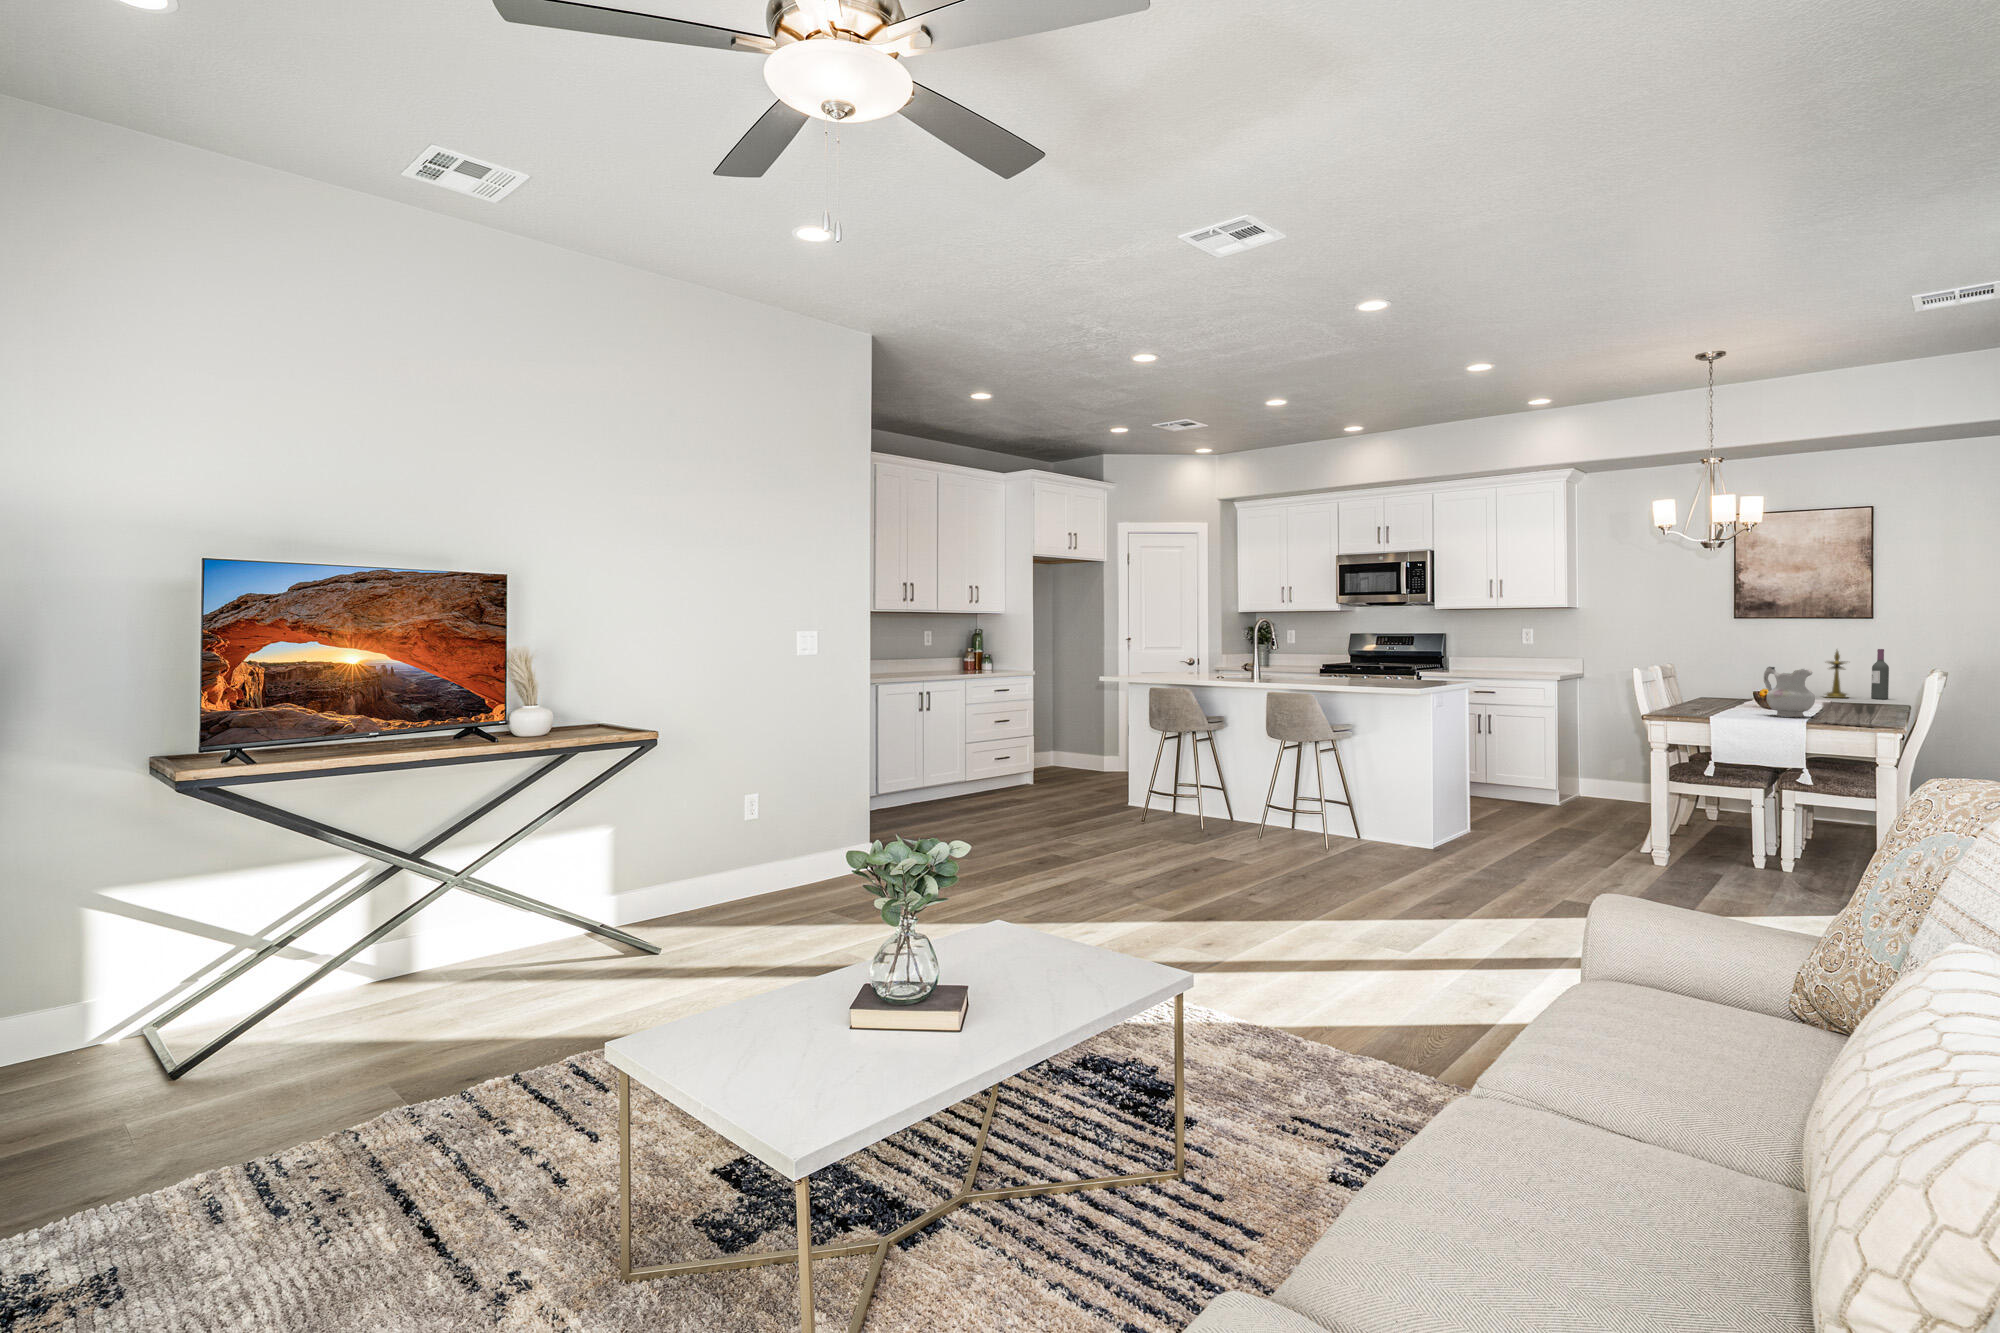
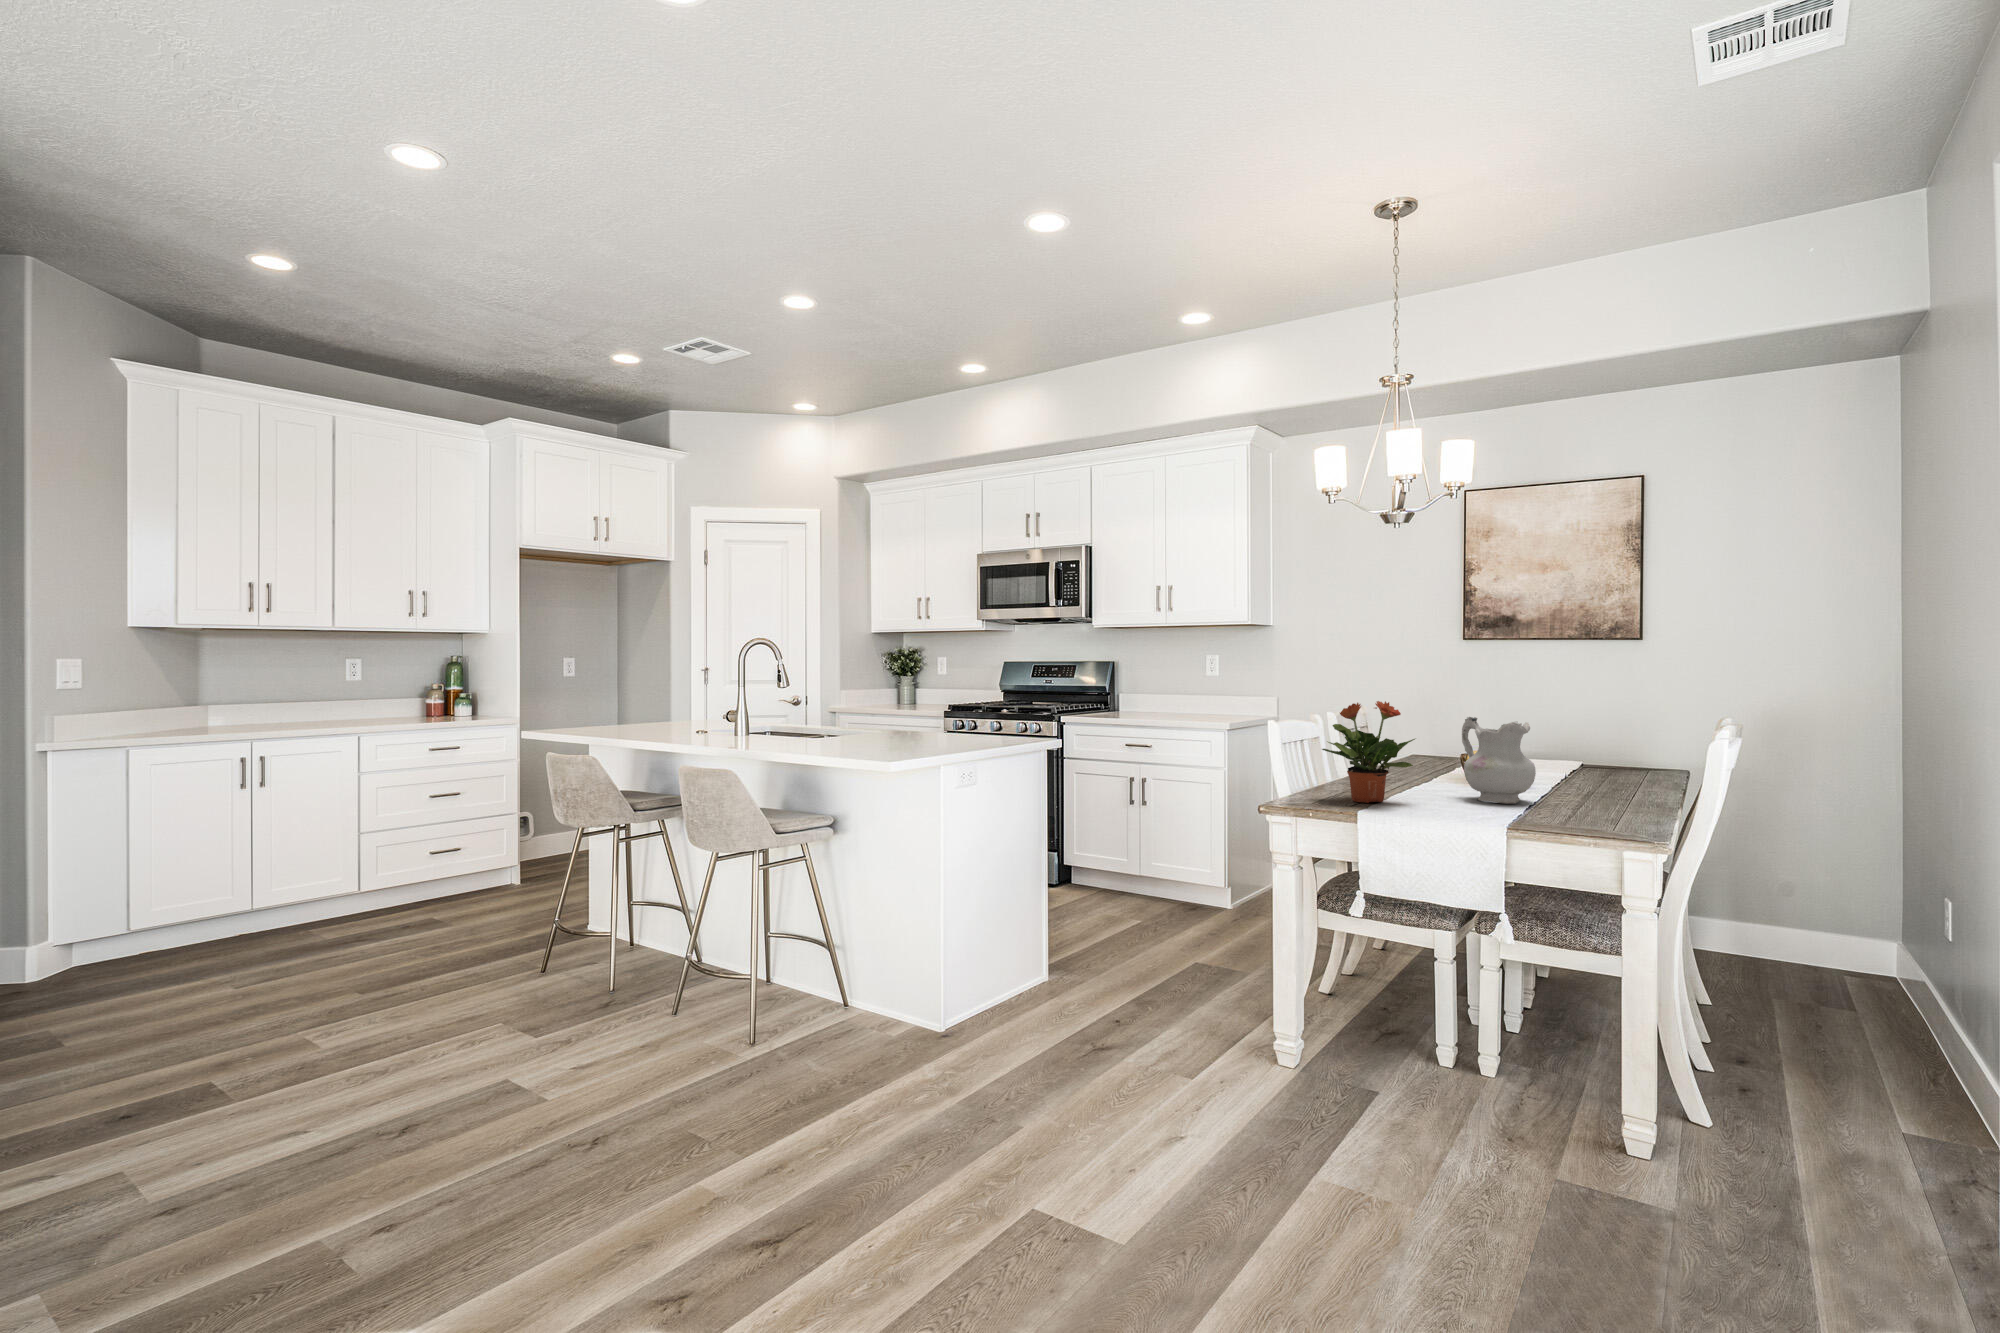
wine bottle: present [1871,649,1889,699] -> none [1642,685,1664,758]
candlestick: present [1826,651,1847,698] -> none [1580,684,1614,756]
potted plant: none [1674,657,1740,716] -> present [1322,701,1415,803]
wine glass: present [1822,702,1876,727] -> none [1536,783,1617,832]

